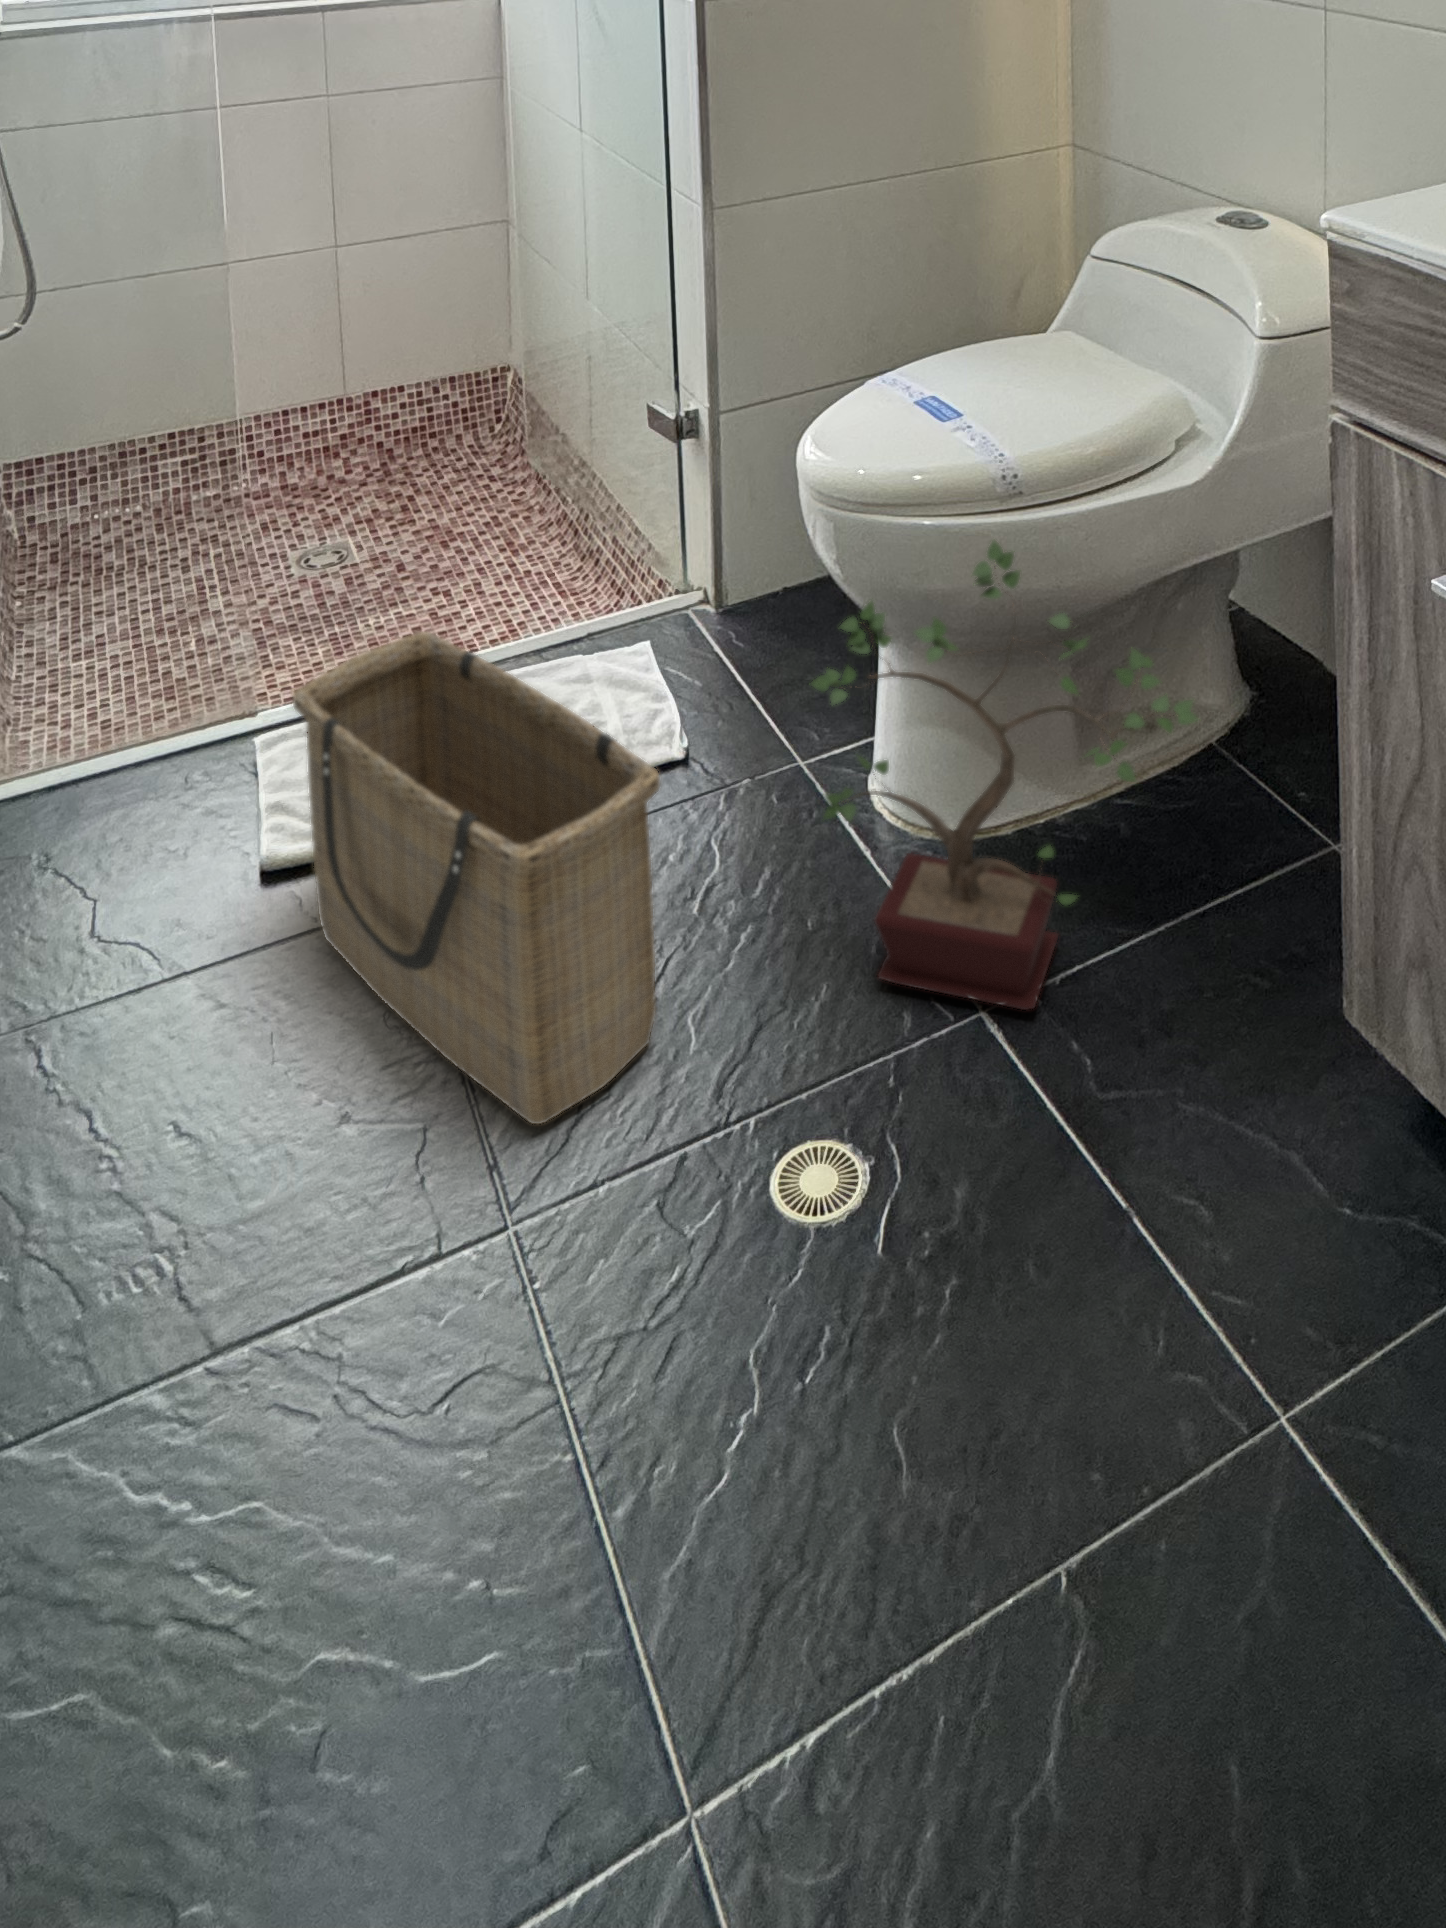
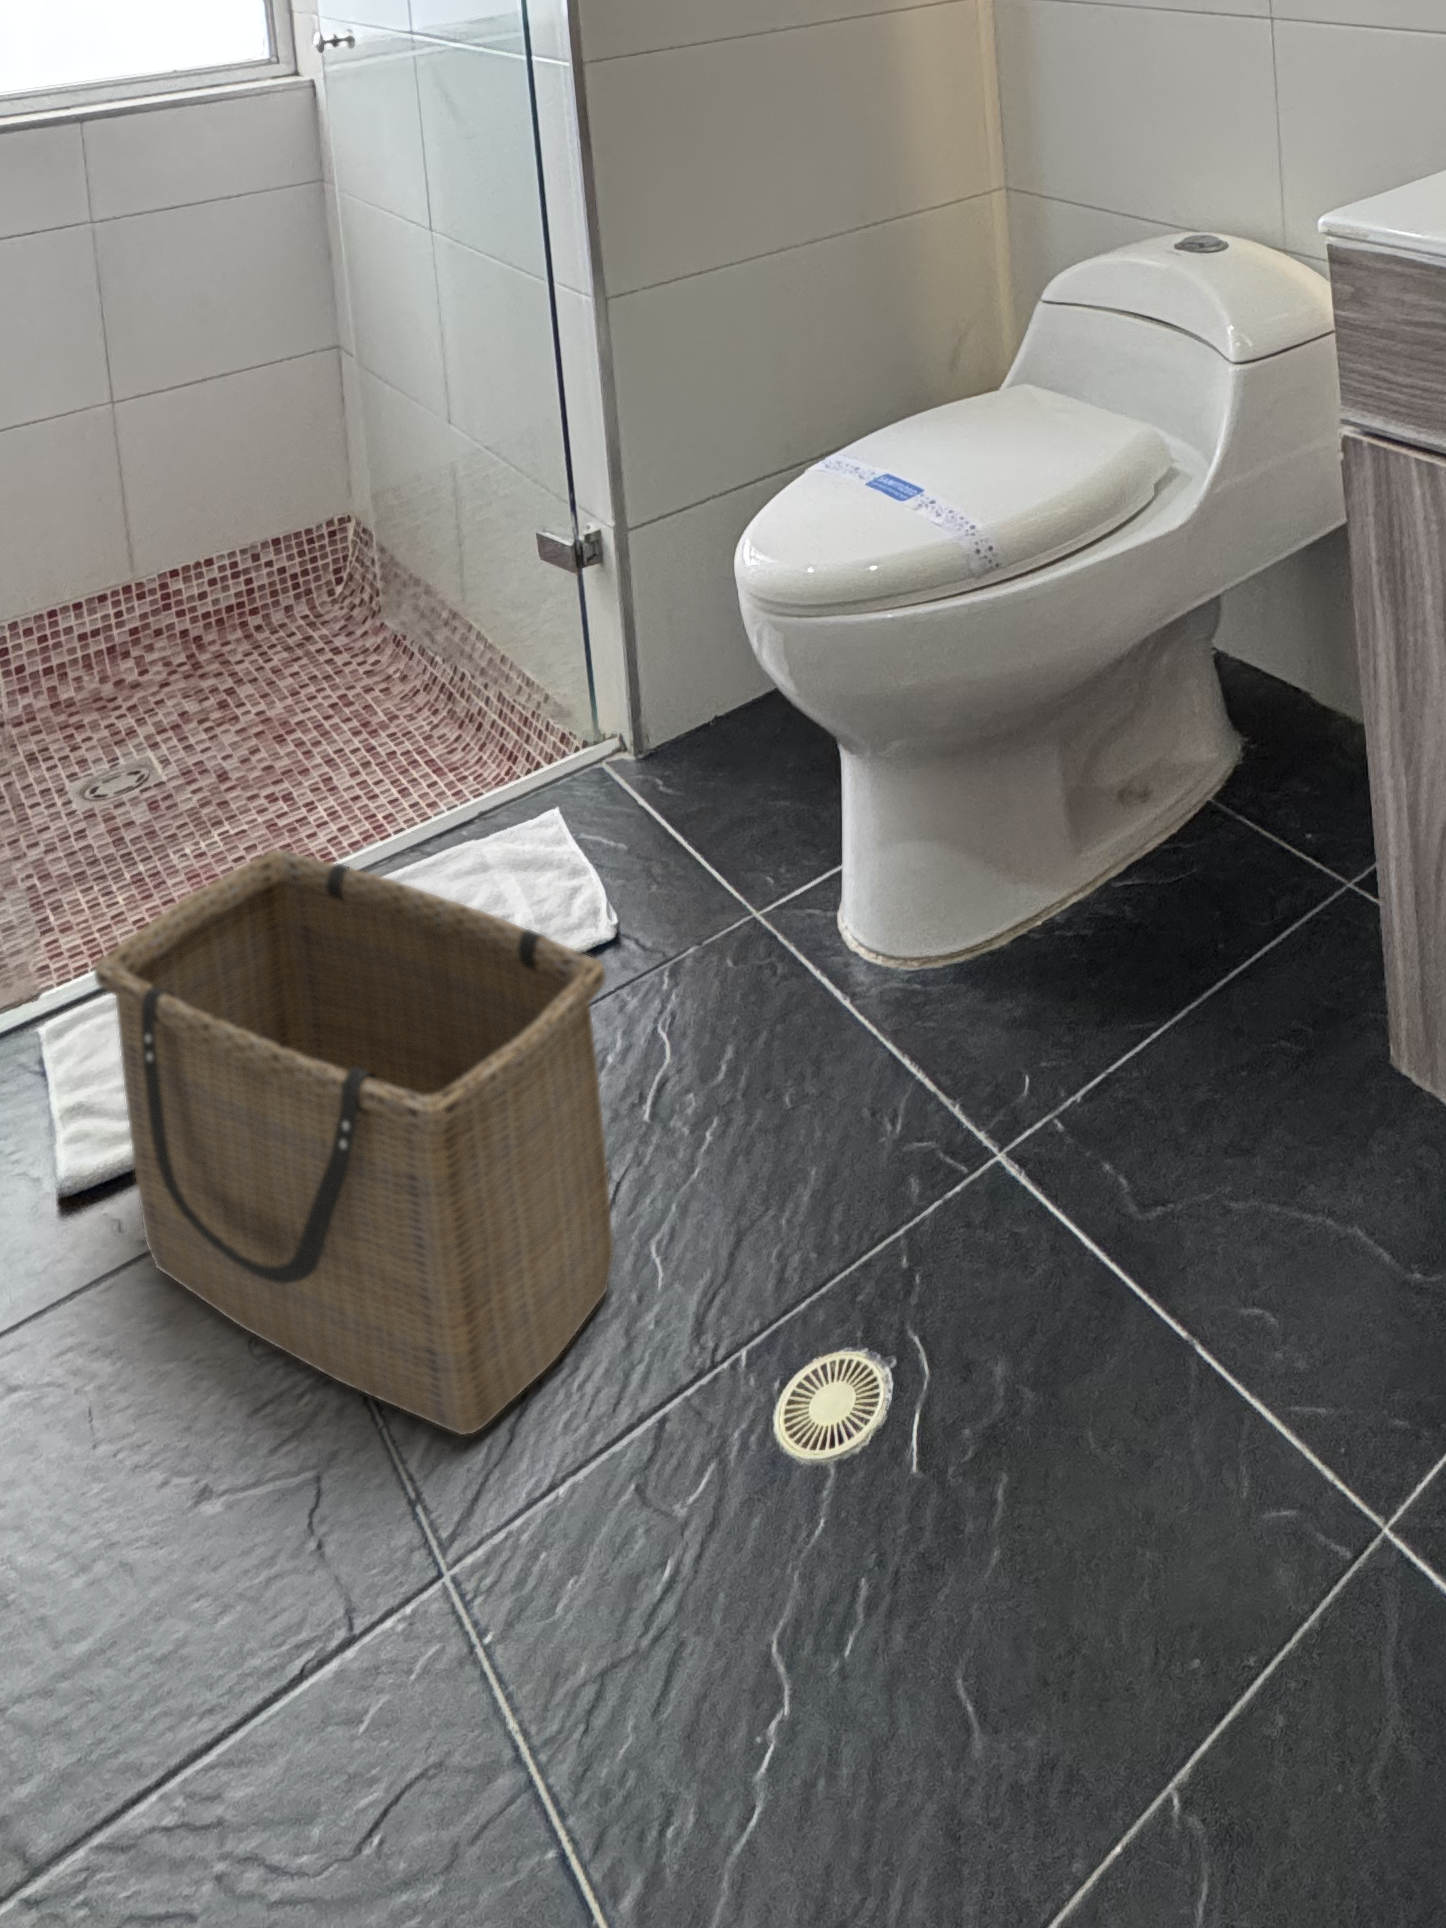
potted plant: present [812,541,1198,1010] -> none [774,614,1228,1140]

